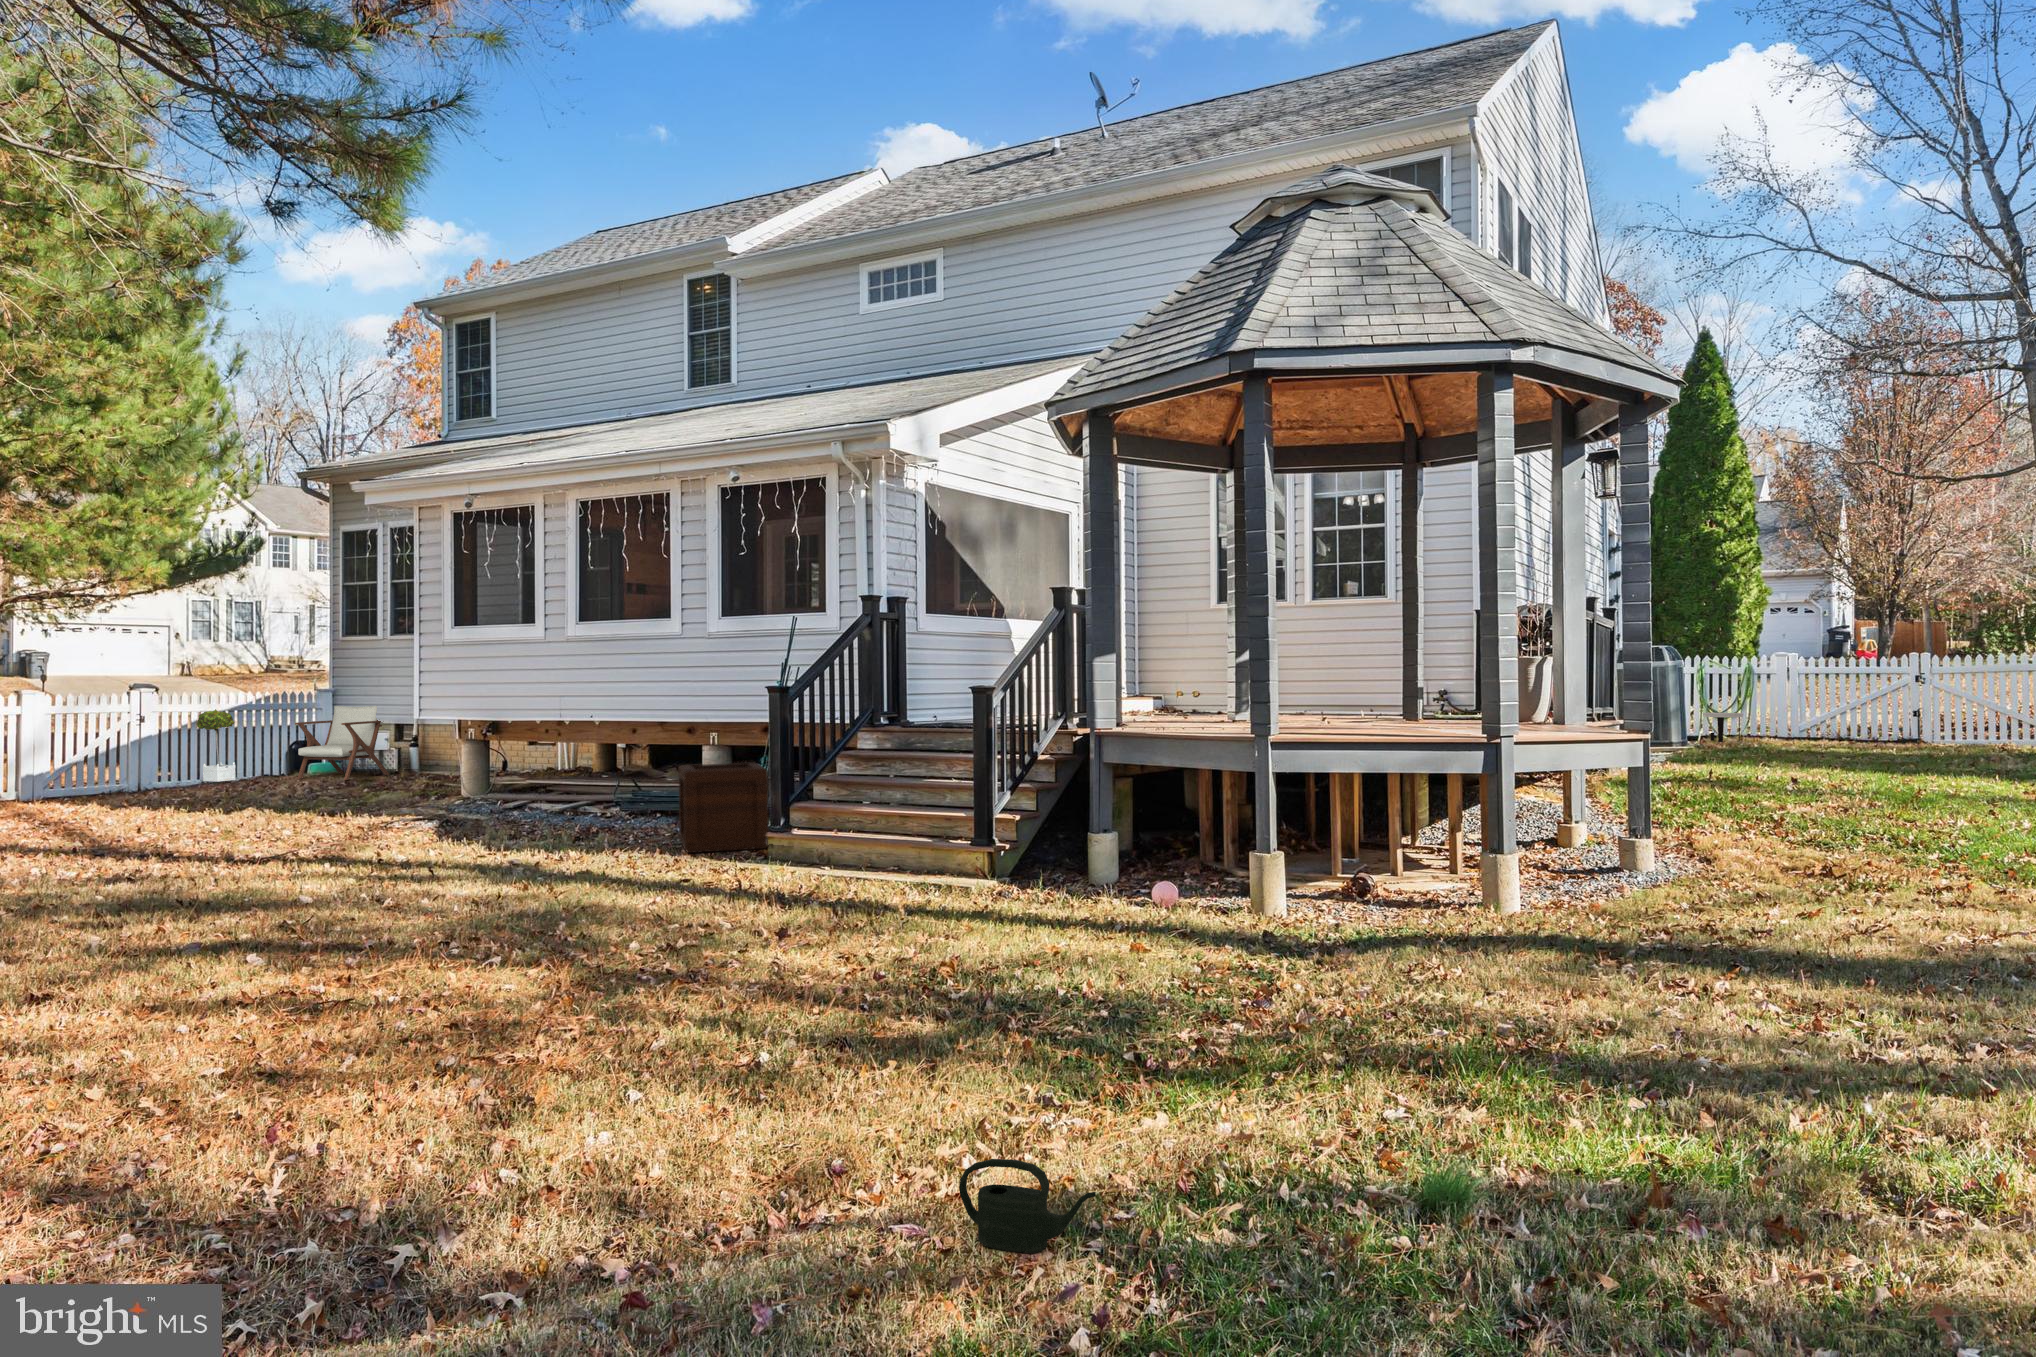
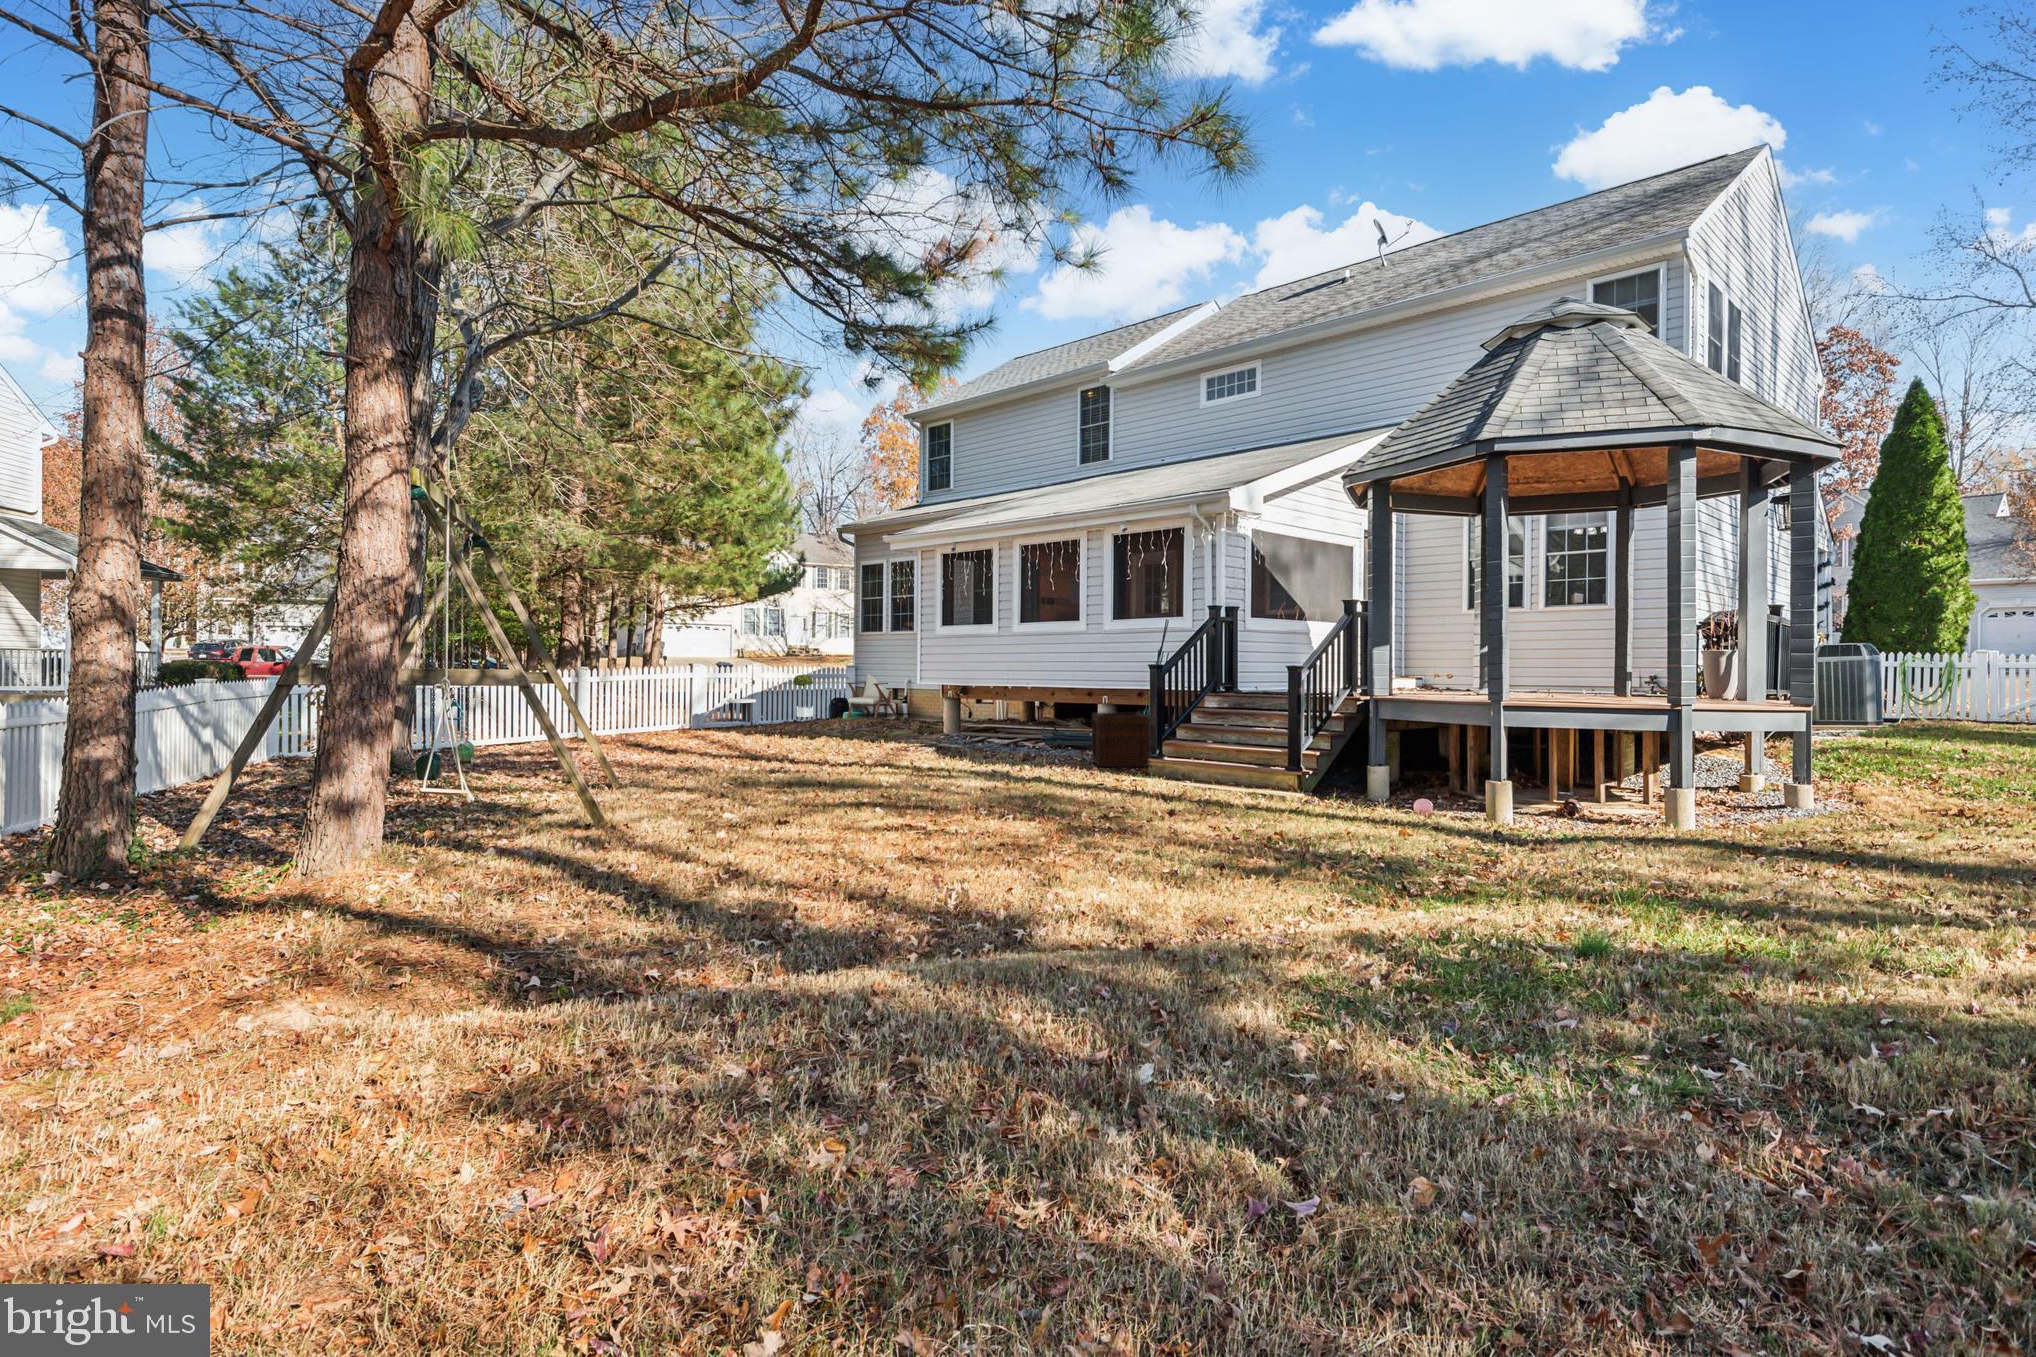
side table: present [1703,713,1743,742] -> present [727,699,756,722]
watering can: present [959,1159,1096,1253] -> none [1316,909,1393,958]

